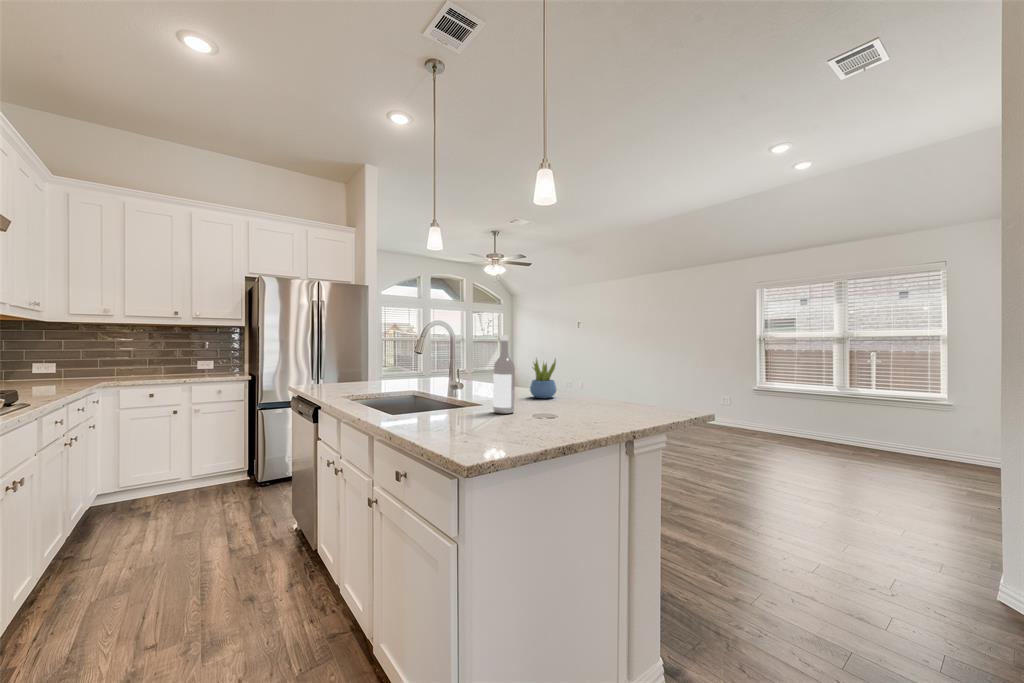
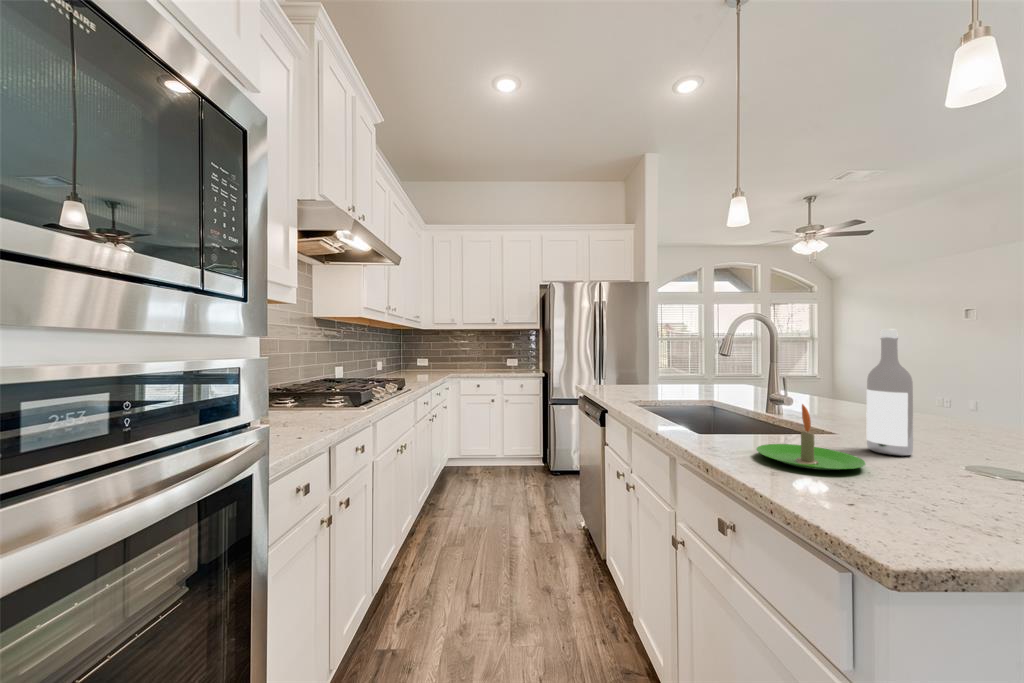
succulent plant: present [530,359,557,398] -> none [924,363,988,433]
candle: none [426,385,486,427] -> present [756,404,866,470]

